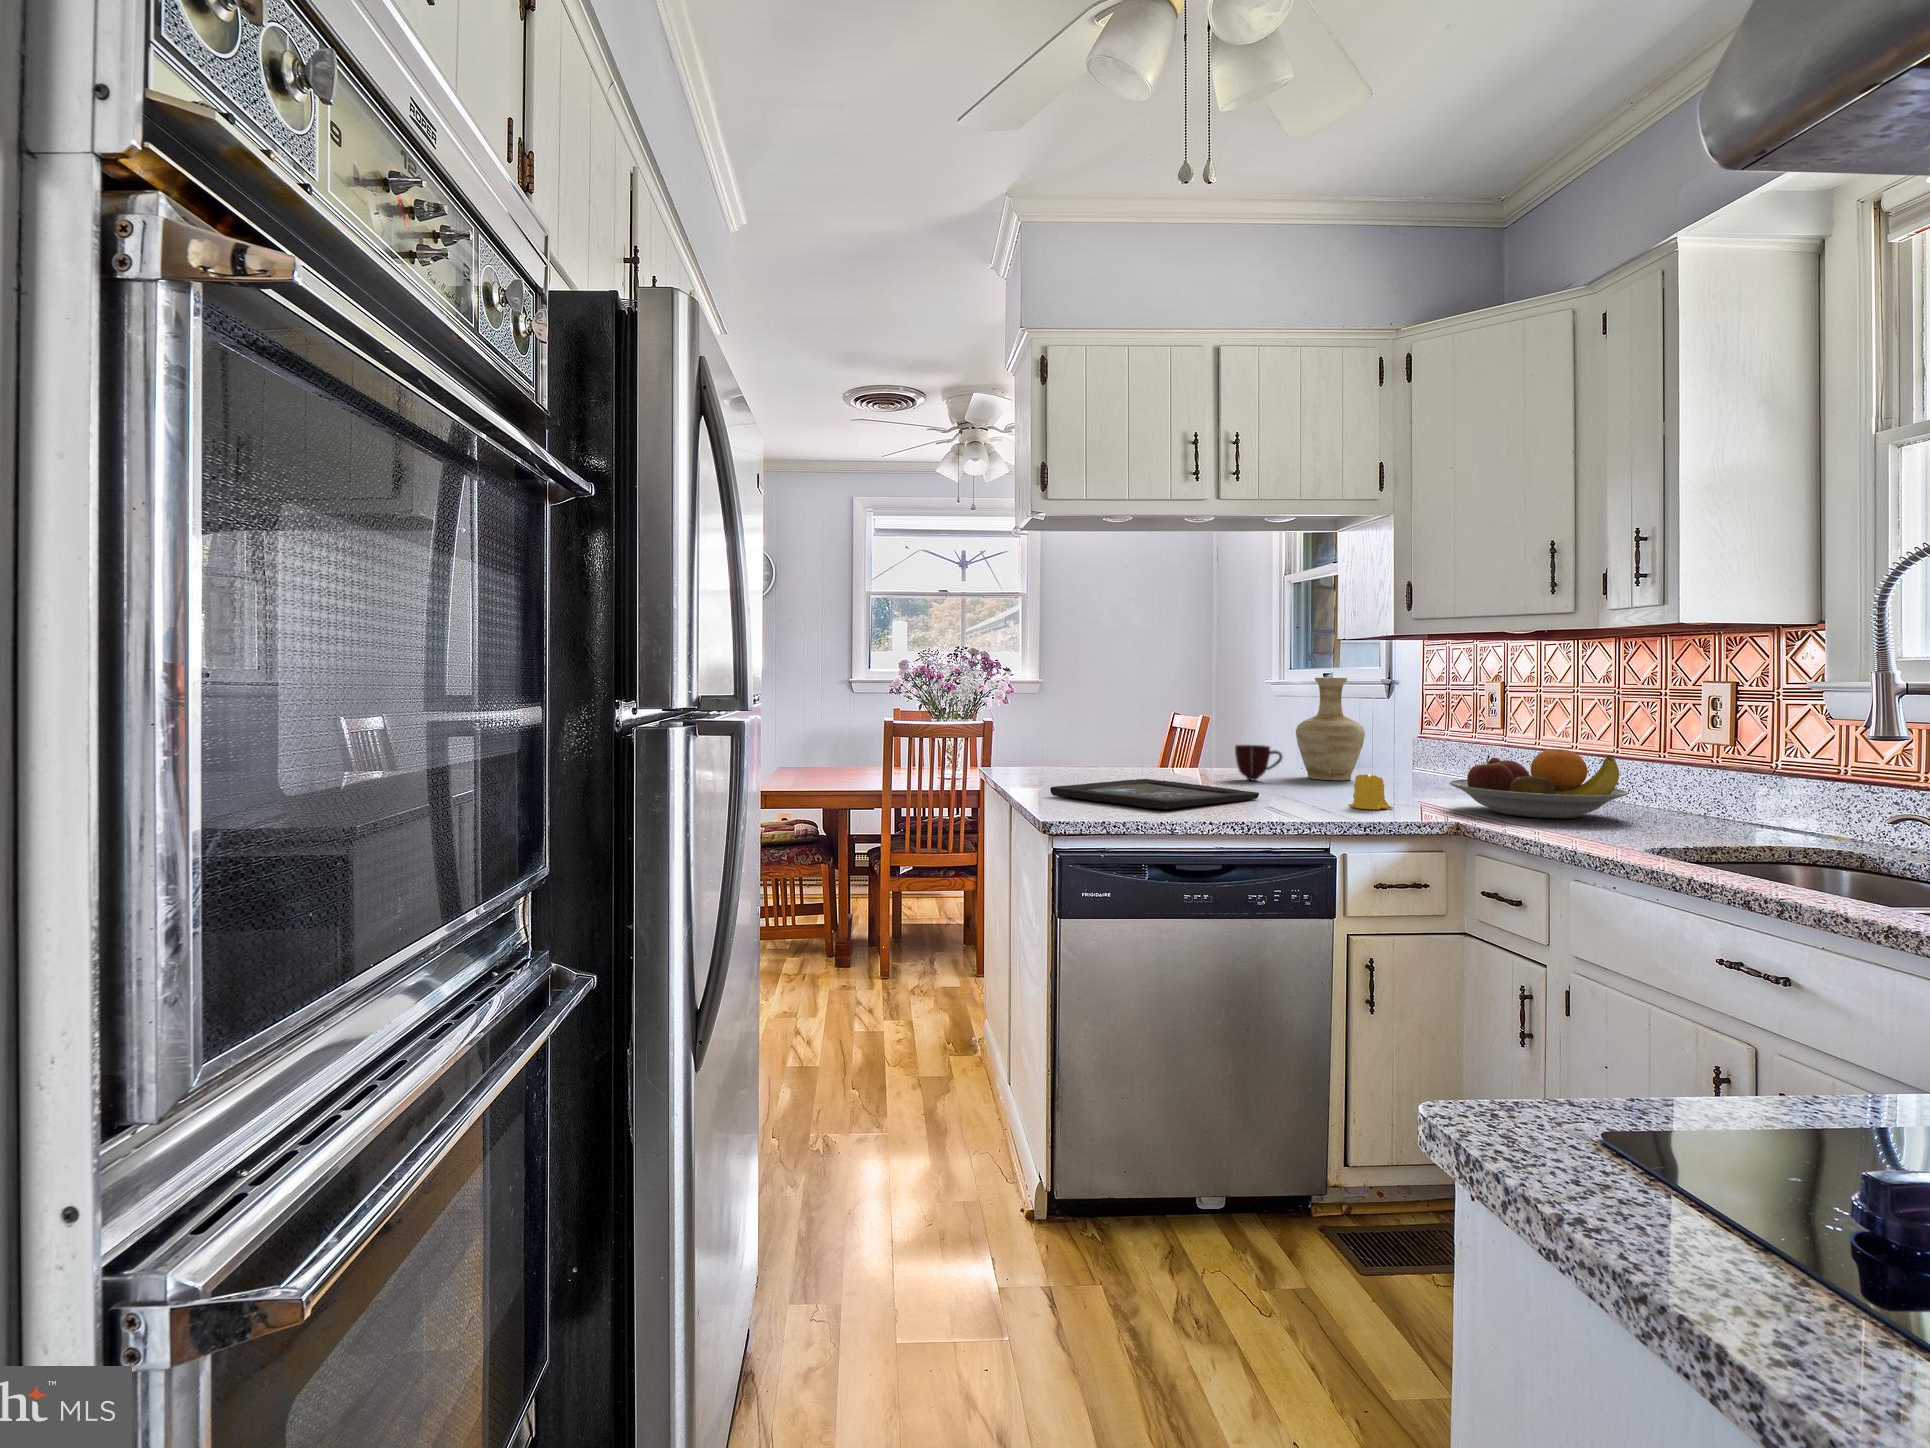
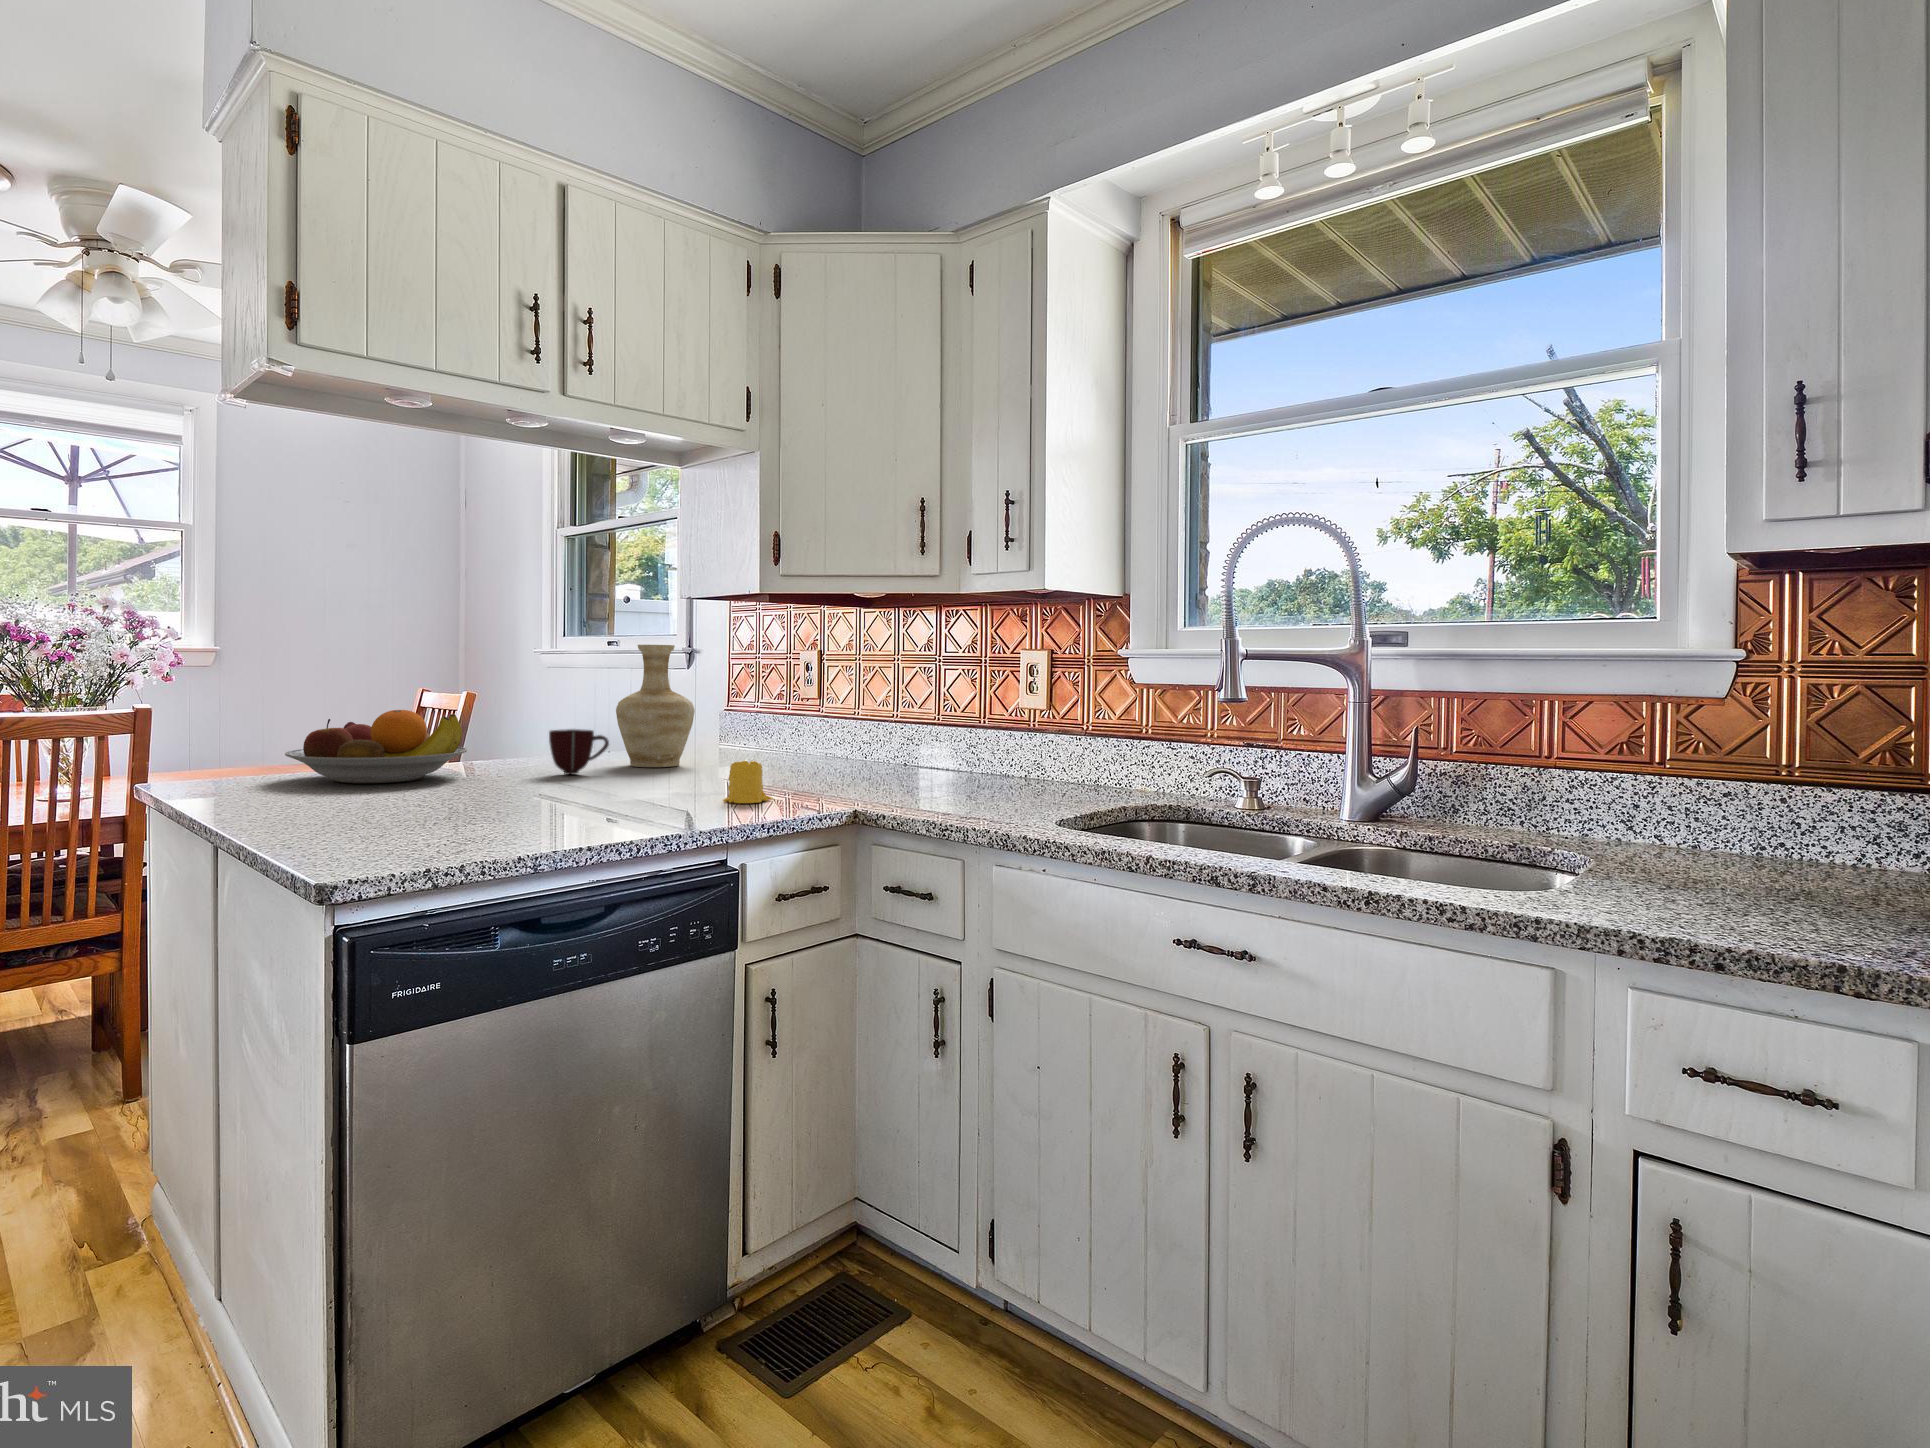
fruit bowl: present [1449,749,1628,818] -> present [285,710,467,783]
tray: present [1050,779,1259,809] -> none [302,785,611,832]

